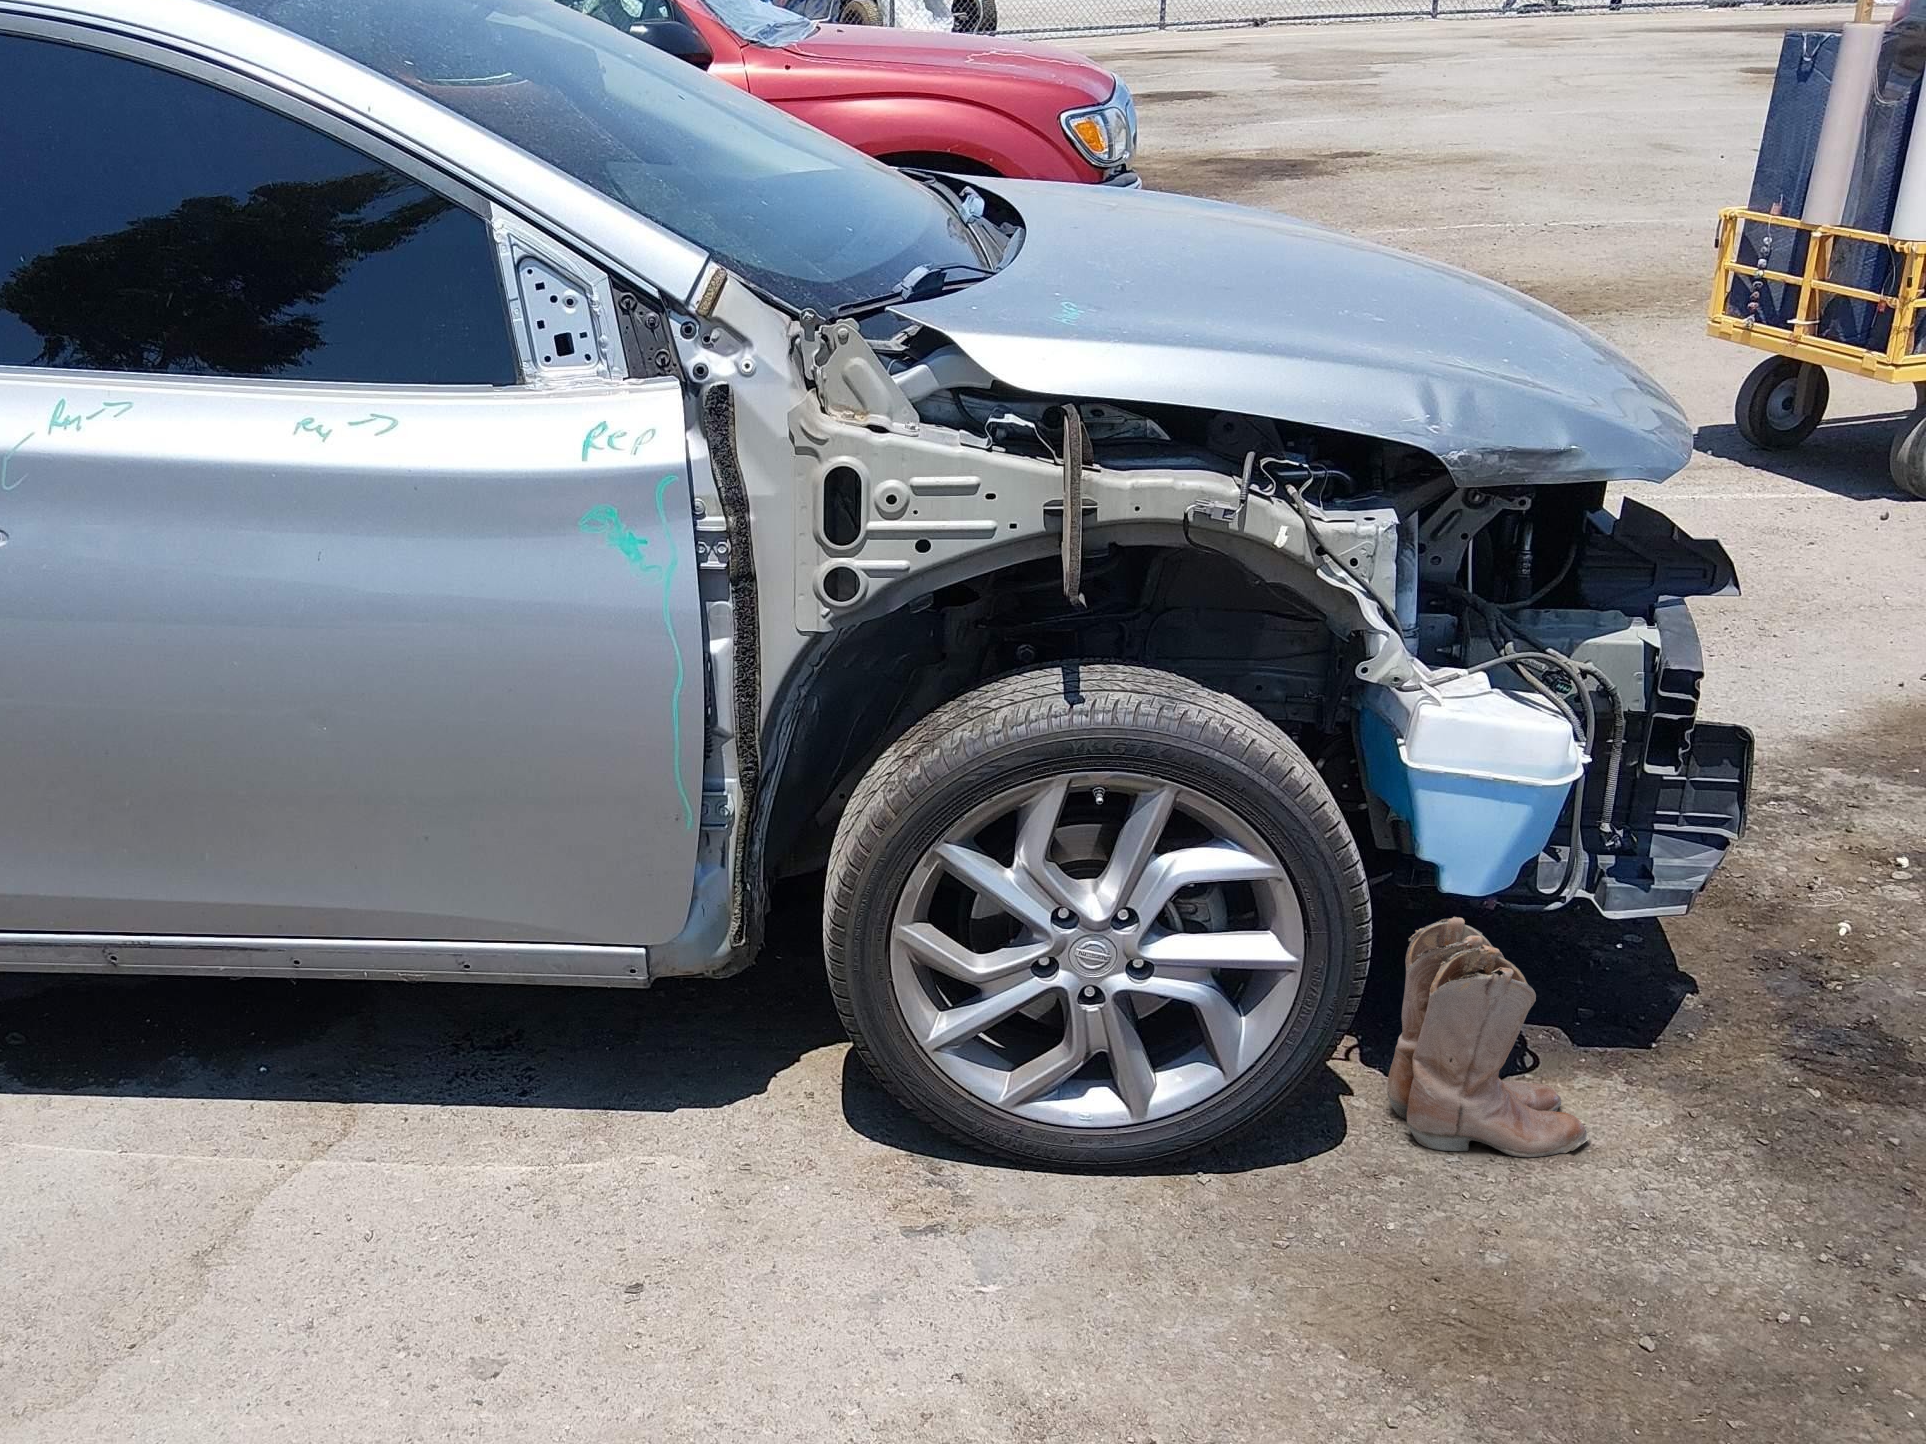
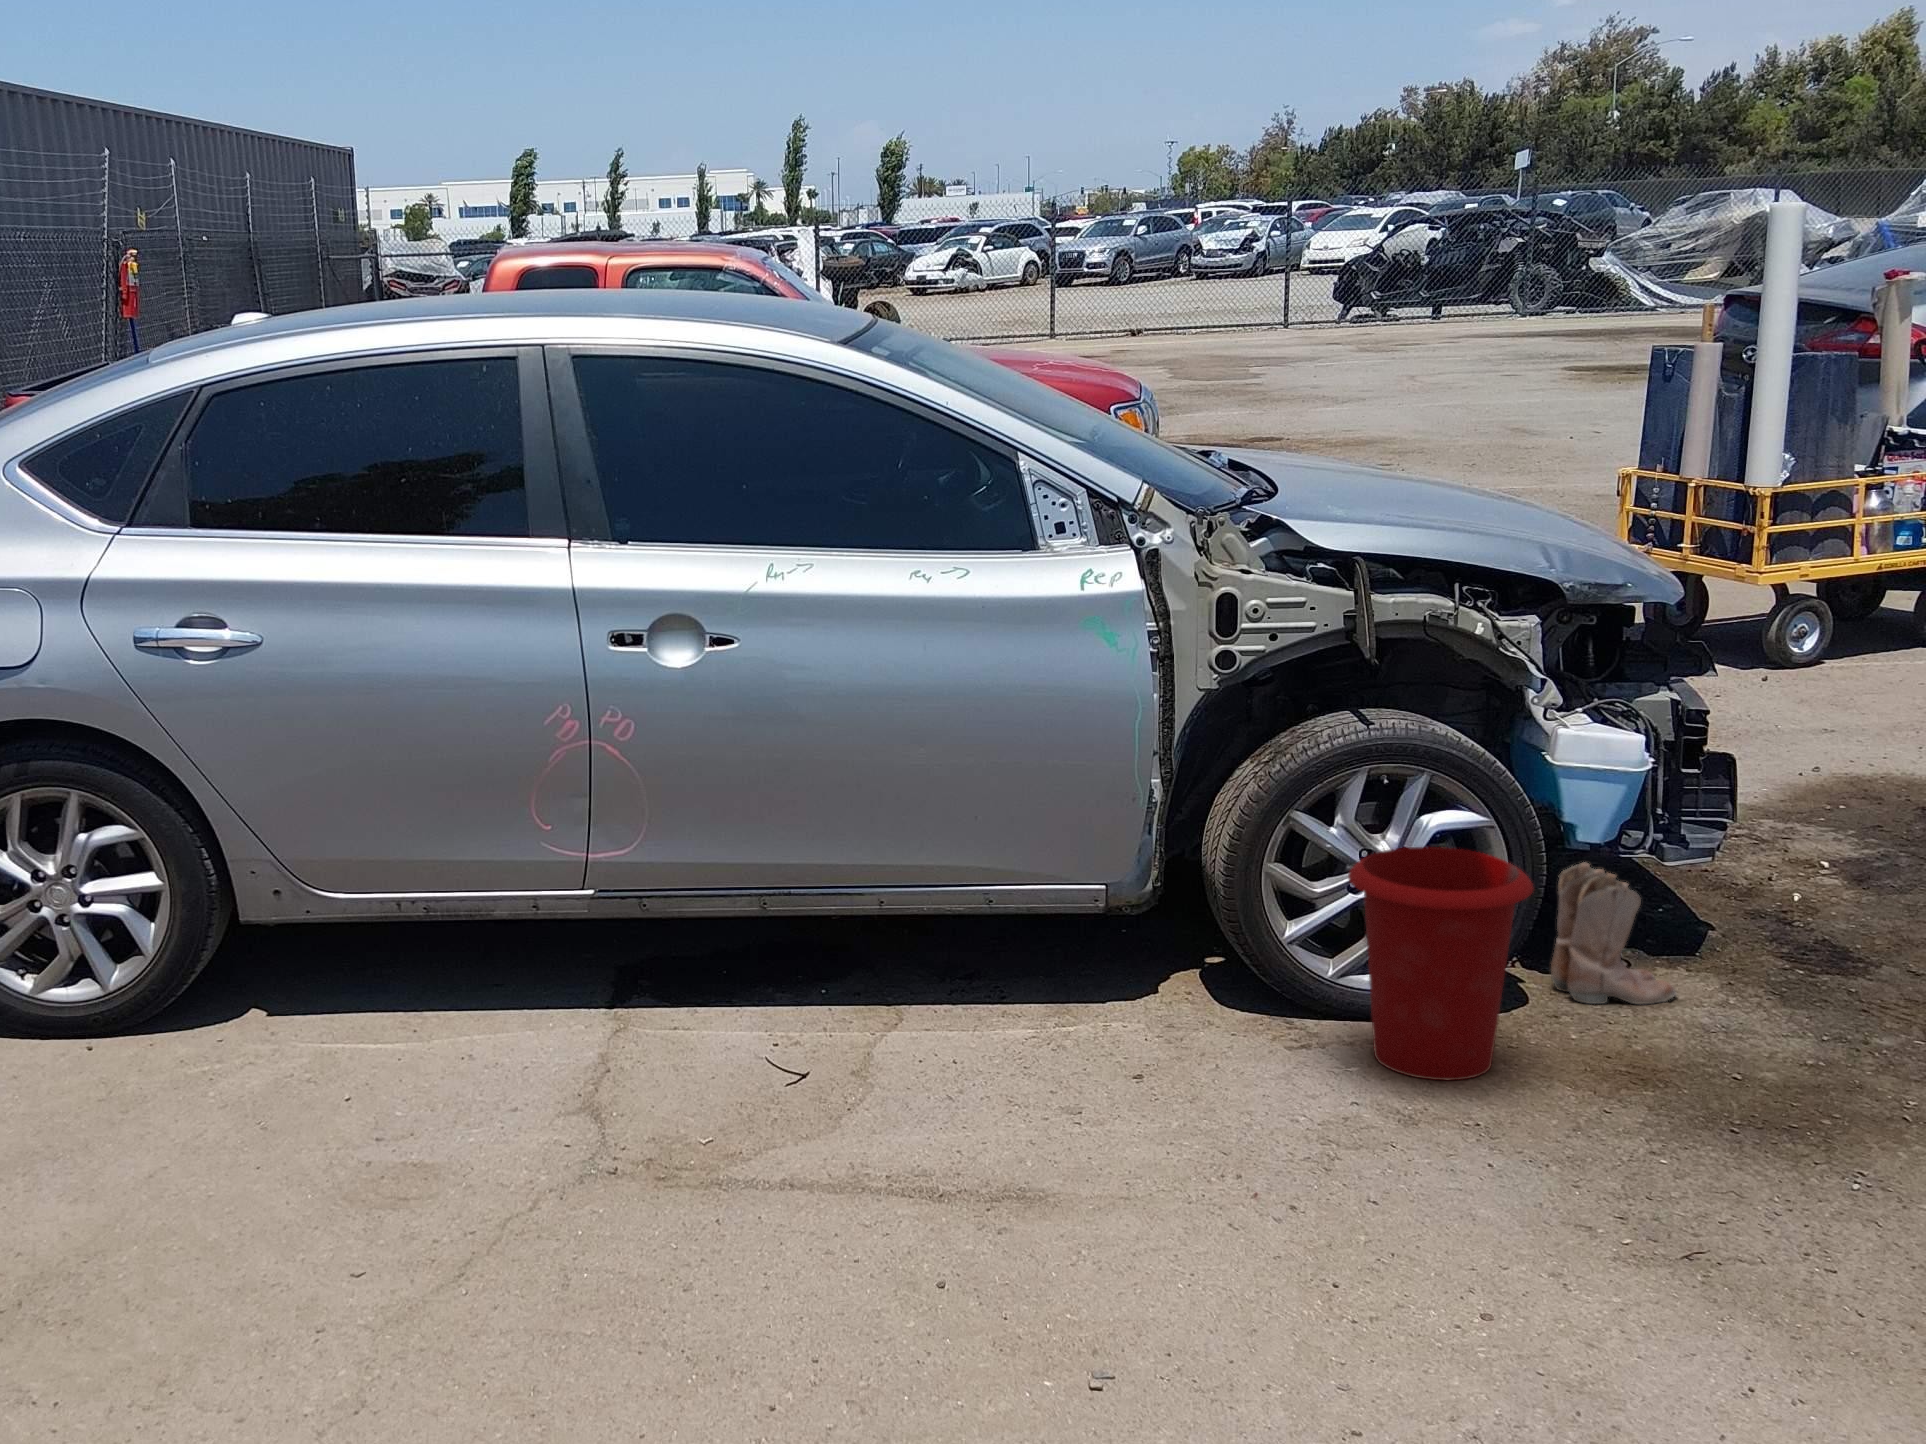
waste bin: none [992,916,1304,1325] -> present [1348,847,1533,1080]

